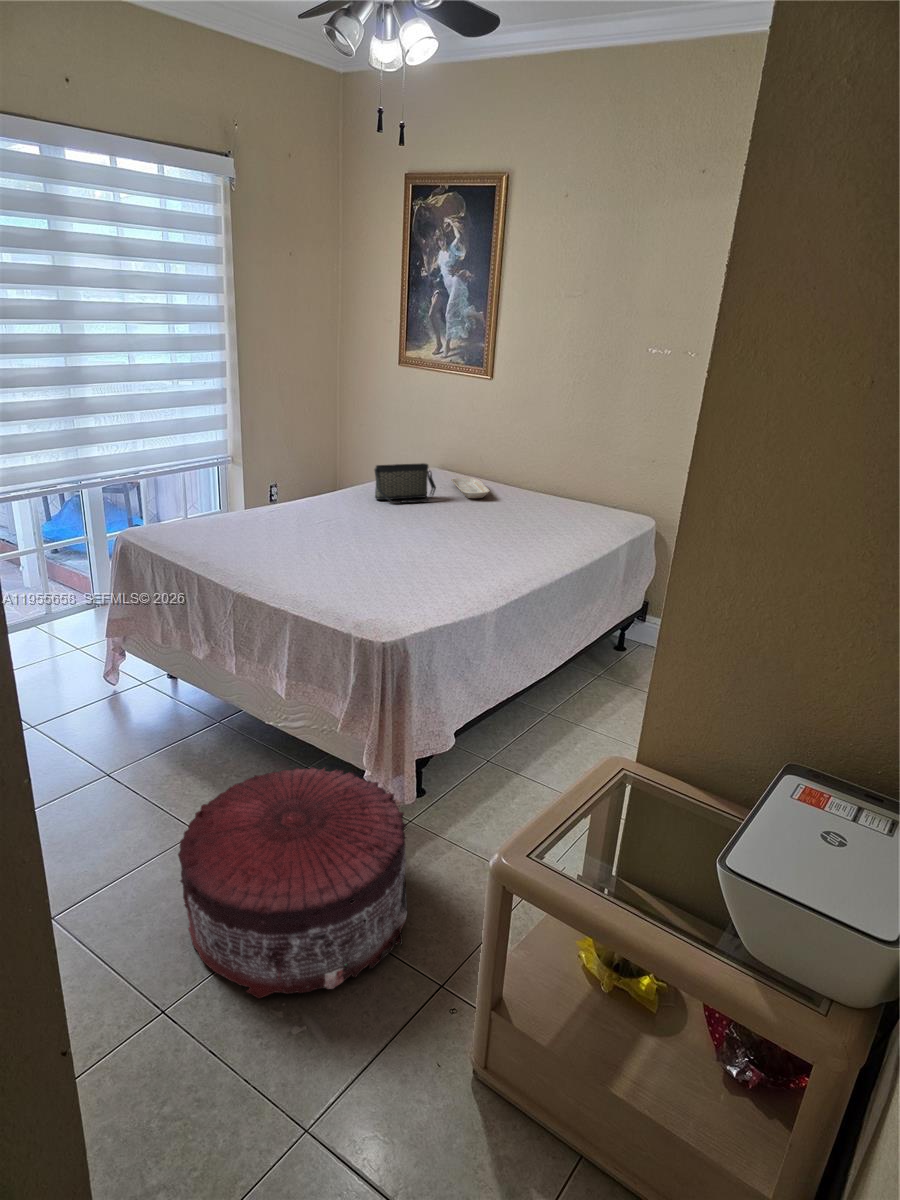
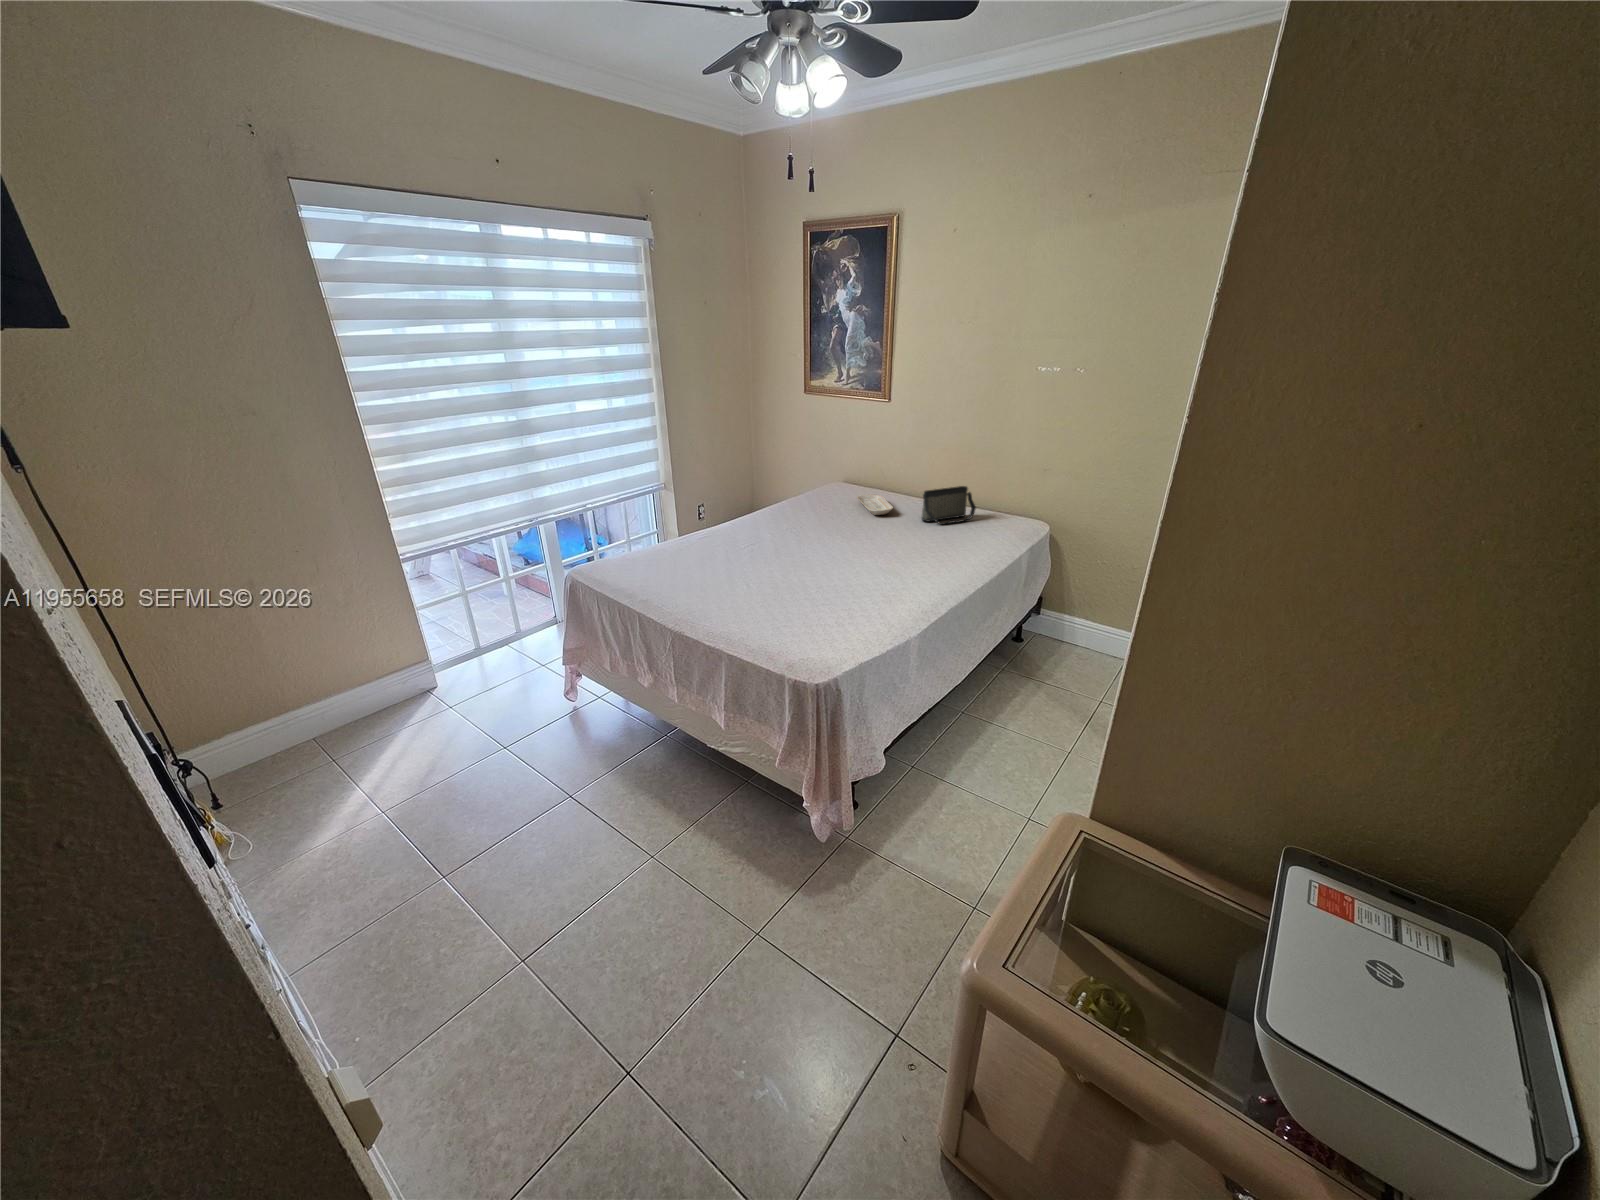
handbag: present [374,463,436,503] -> present [922,486,976,524]
pouf: present [178,767,407,999] -> none [637,800,854,1047]

